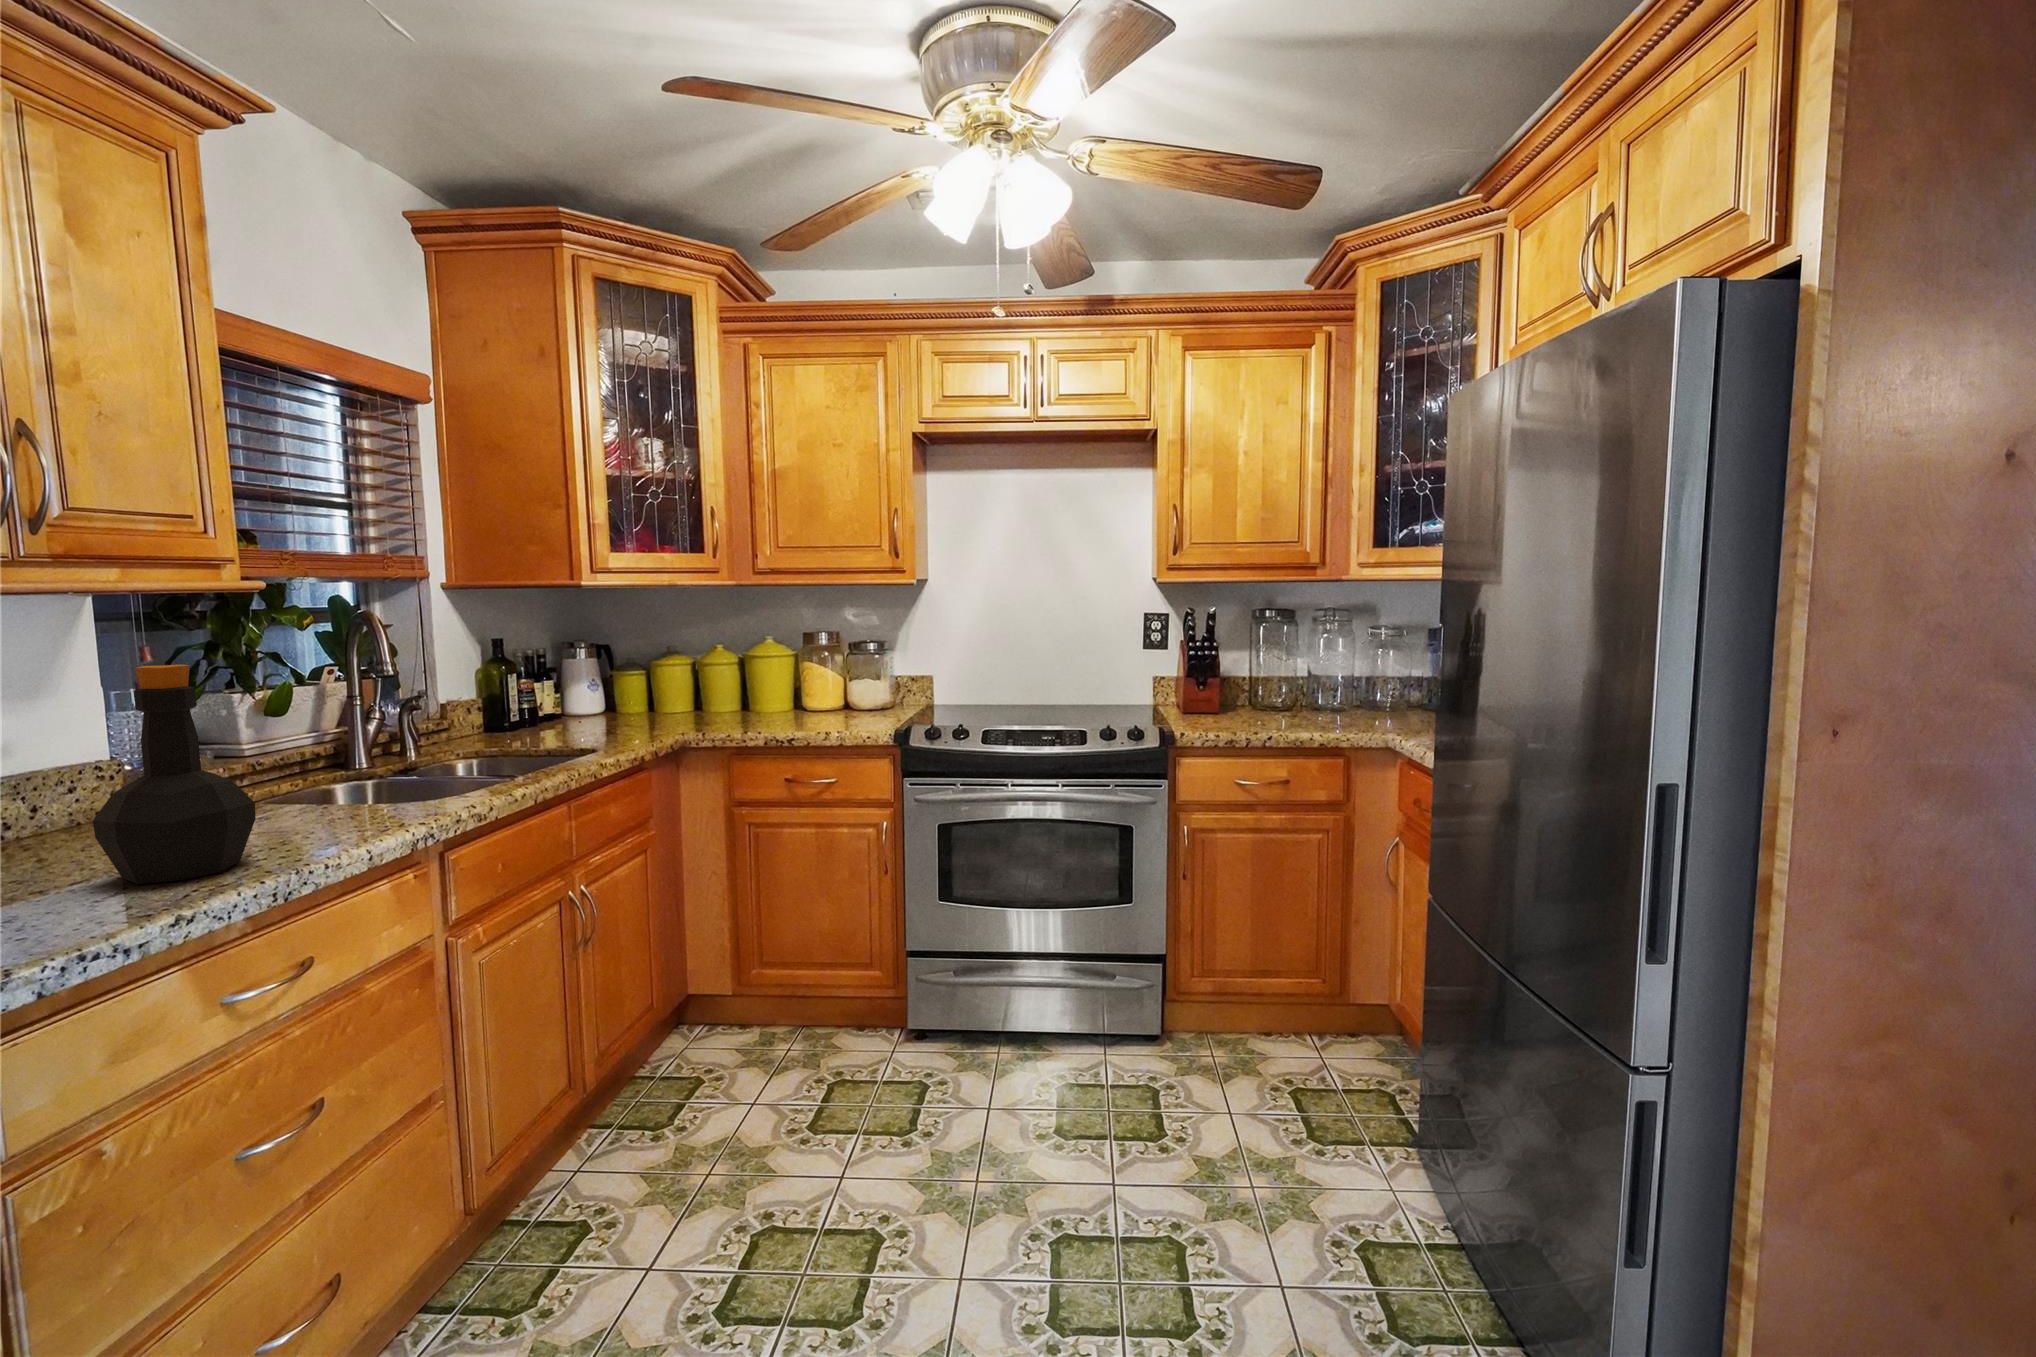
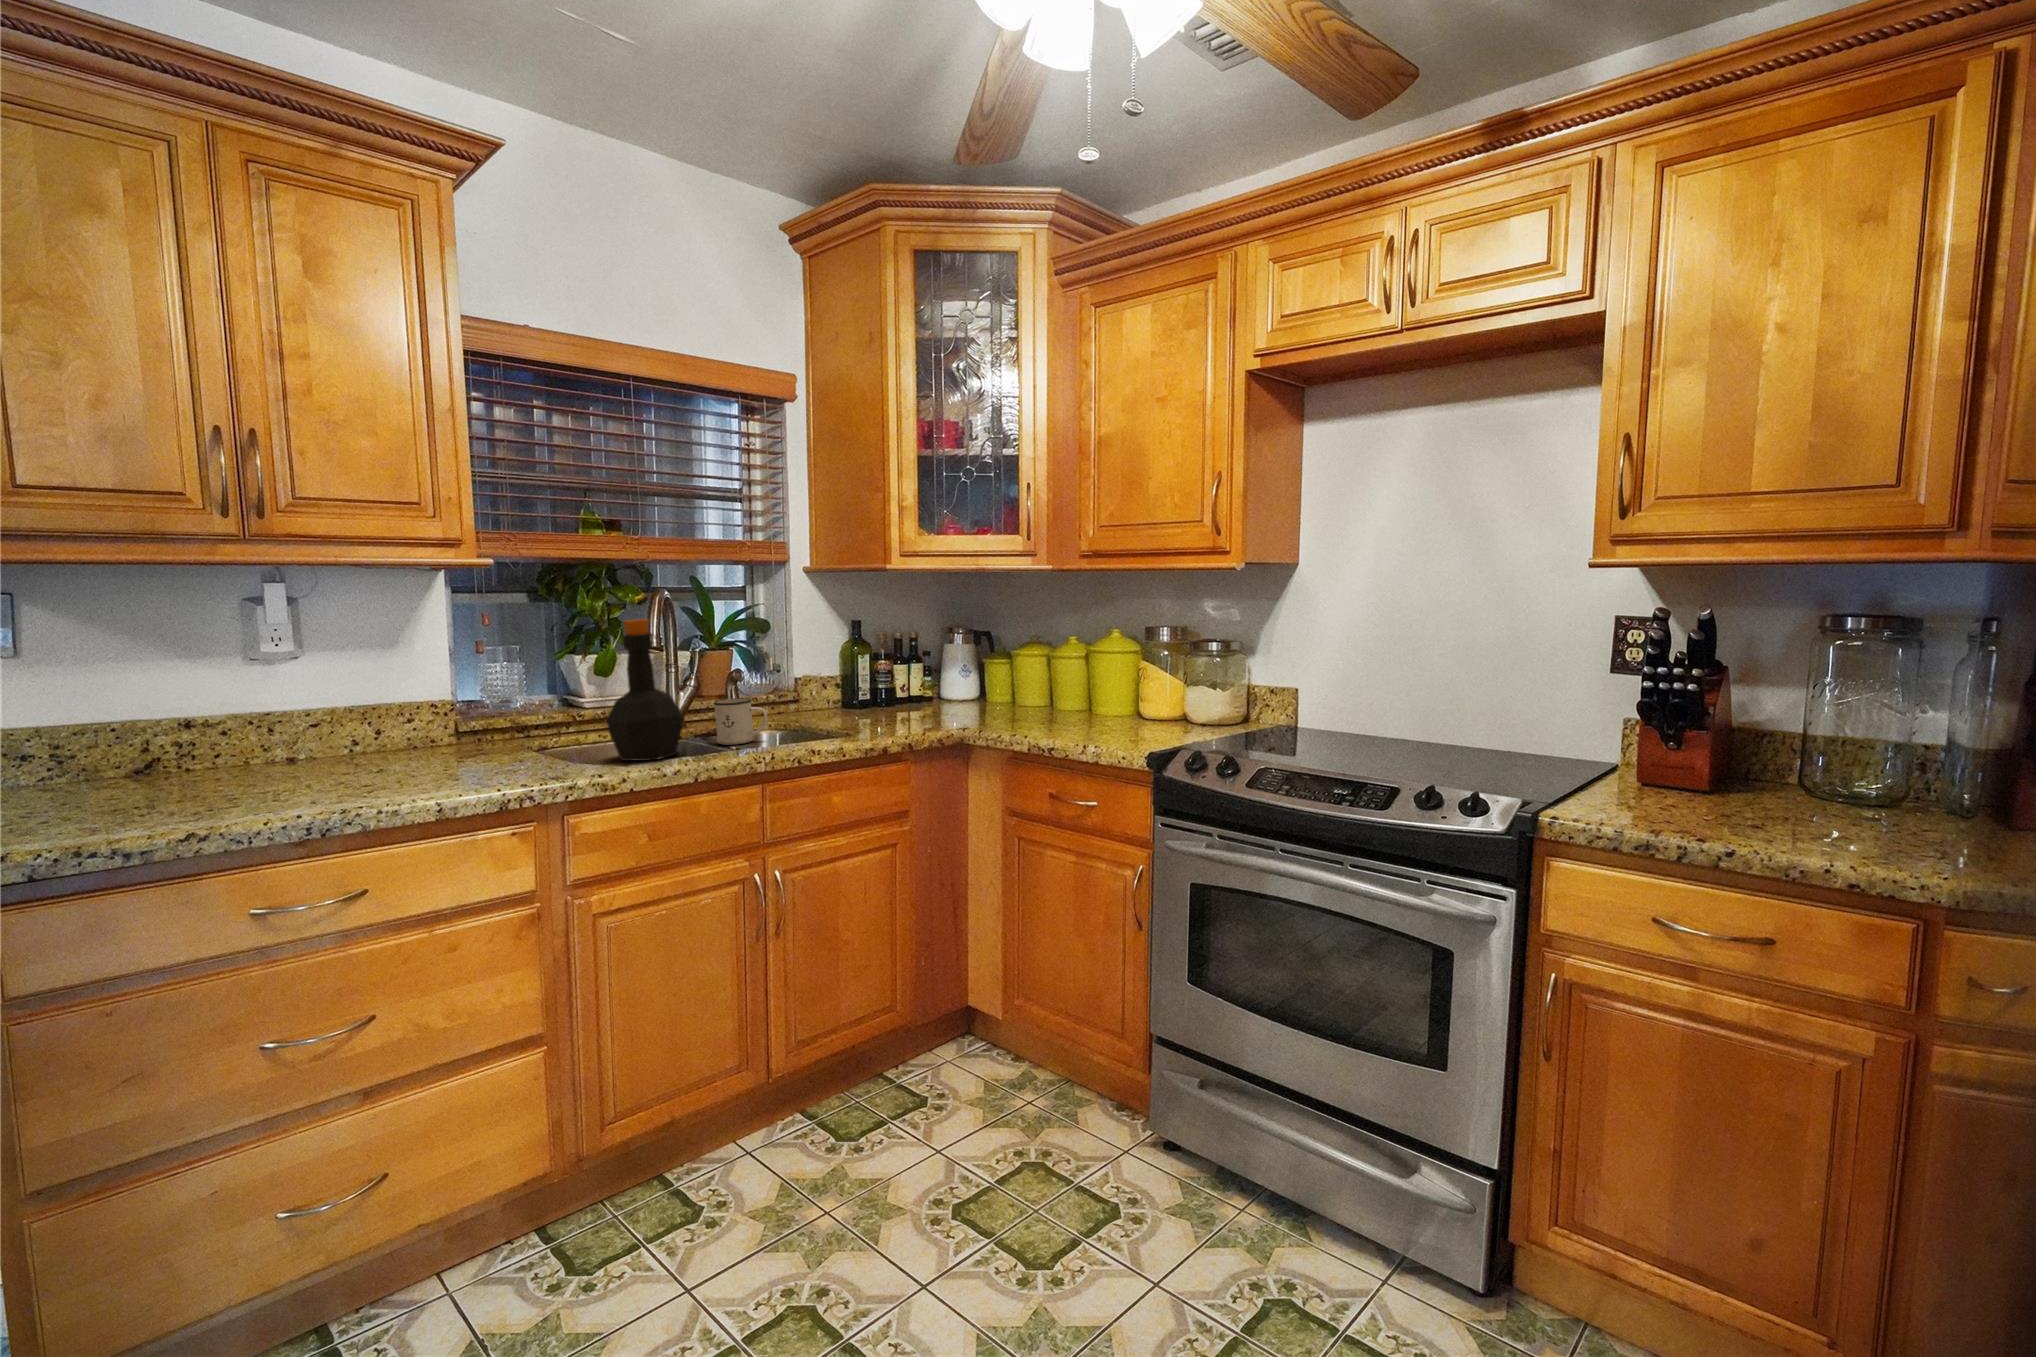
mug: none [272,771,364,839] -> present [714,698,767,745]

